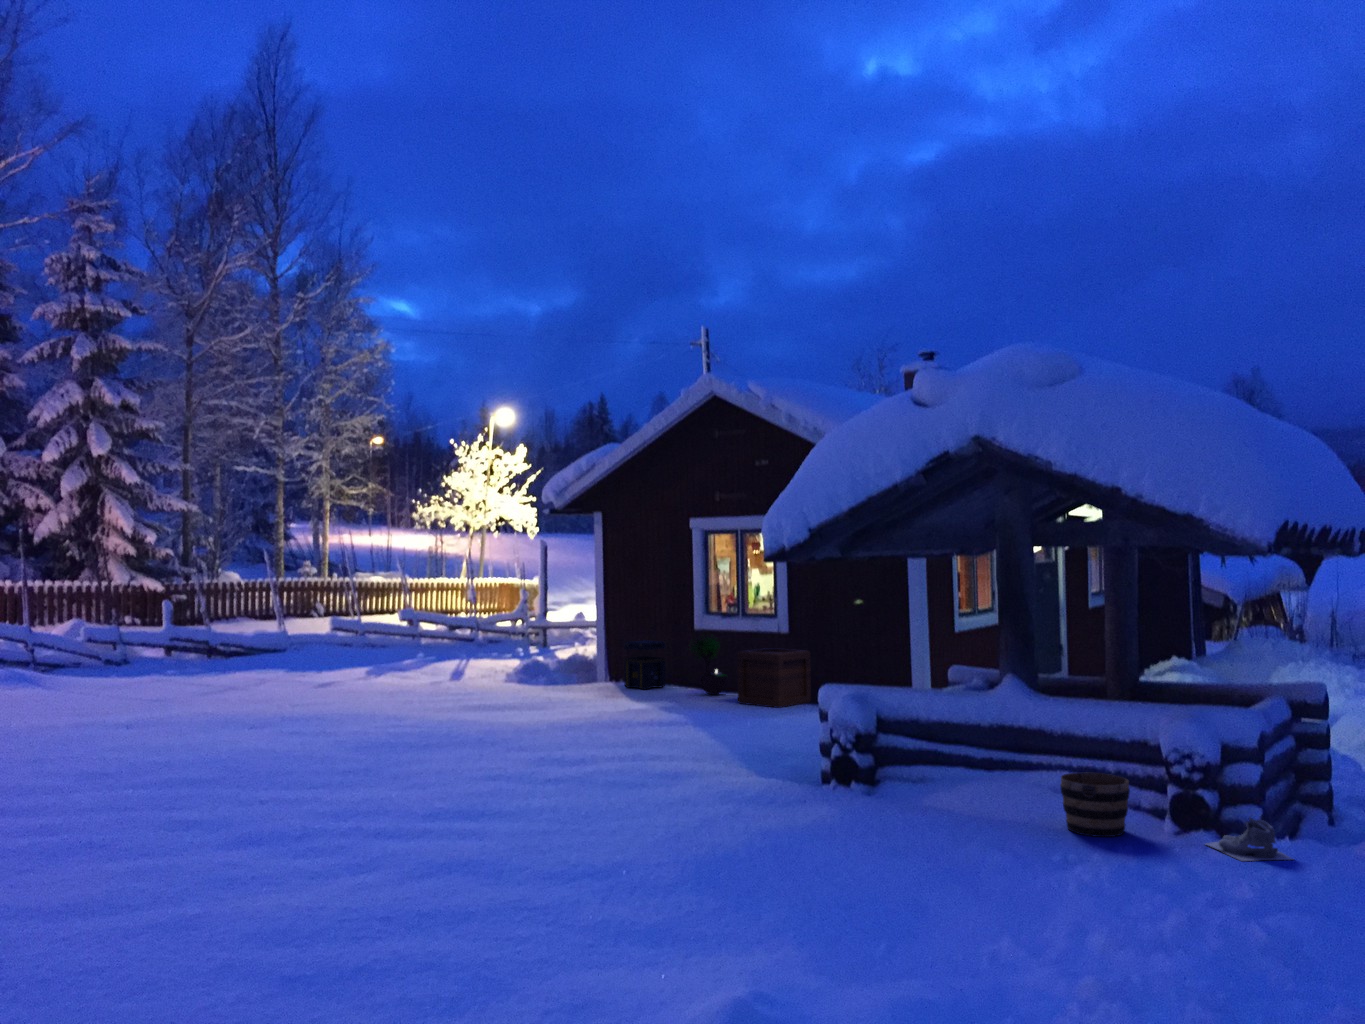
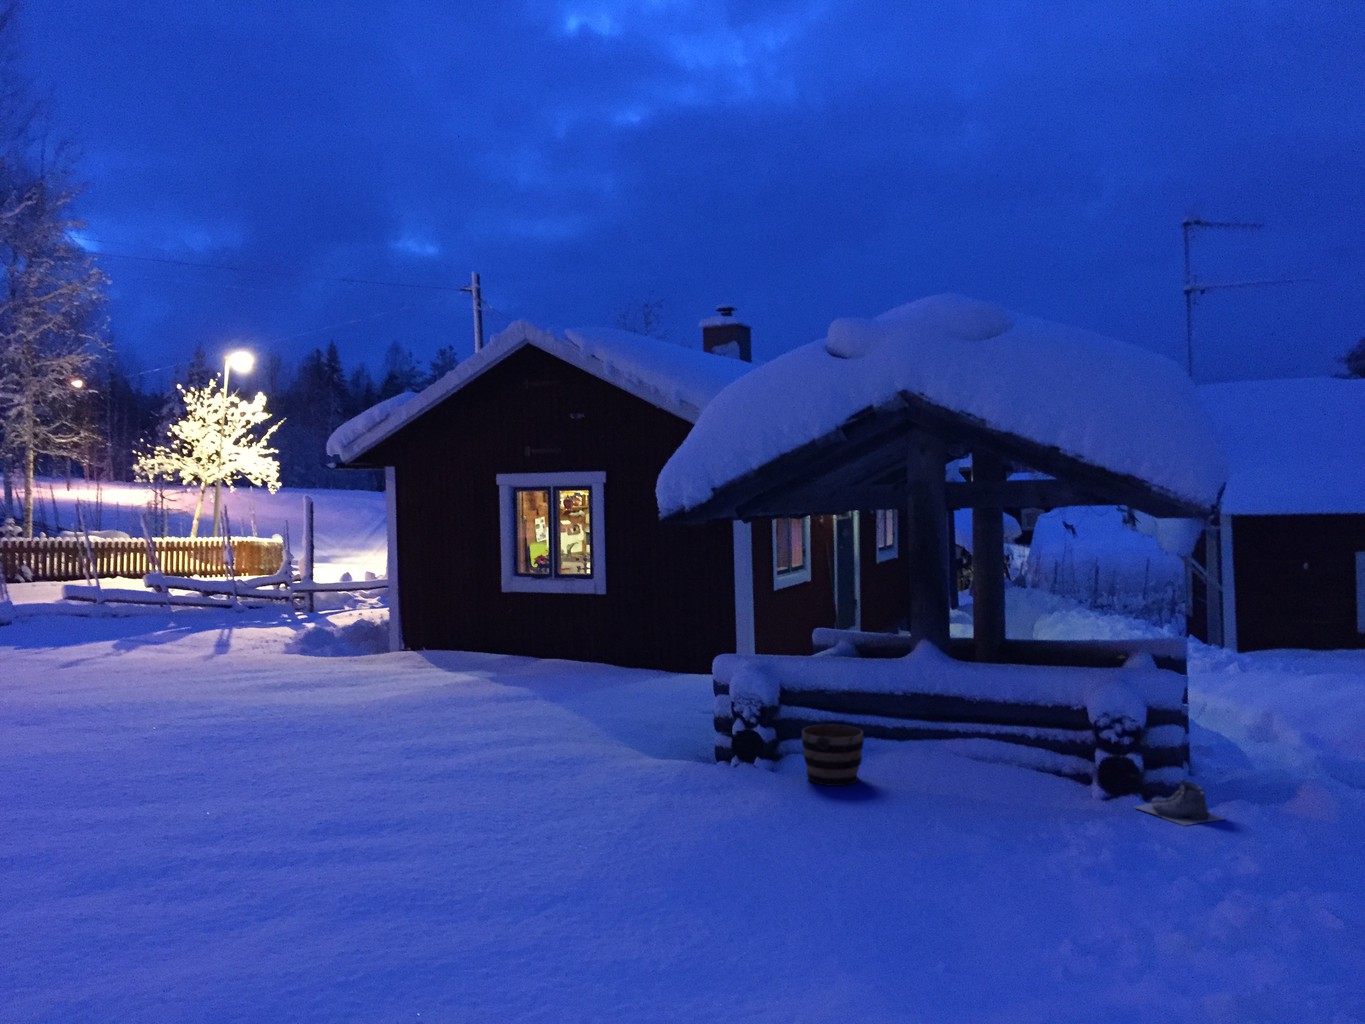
potted tree: present [689,636,727,695] -> none [500,592,544,659]
toolbox: present [624,640,666,689] -> none [427,604,473,656]
wooden crate: present [737,648,811,708] -> none [561,609,636,672]
bucket: present [1060,773,1130,837] -> present [802,725,864,786]

